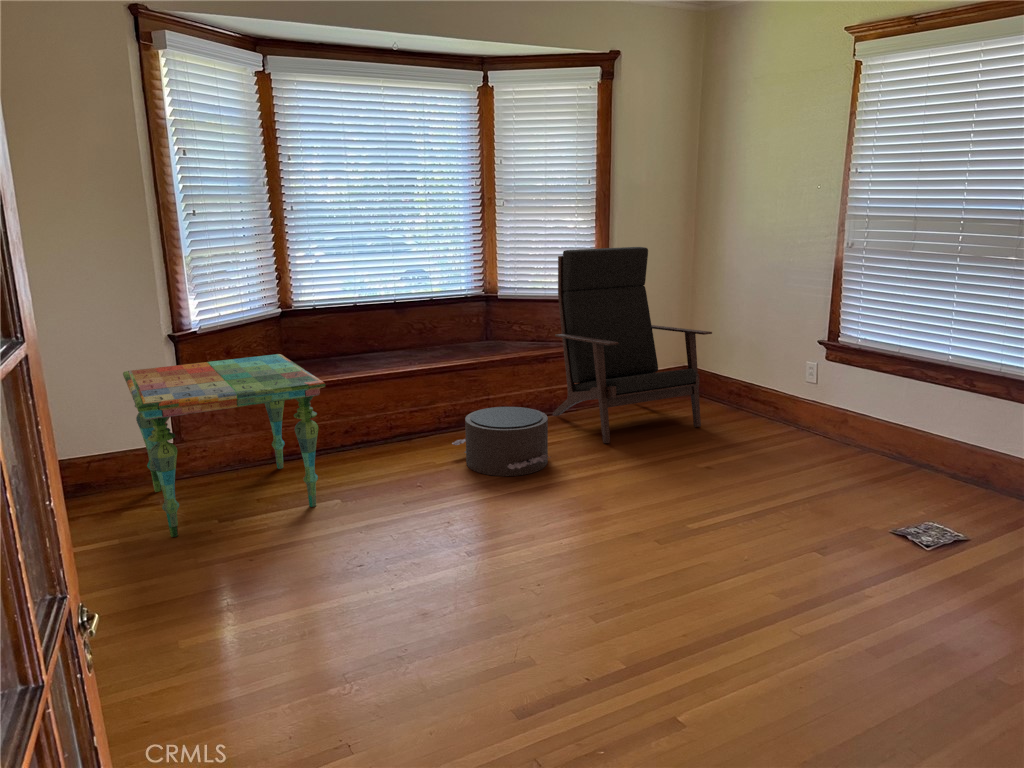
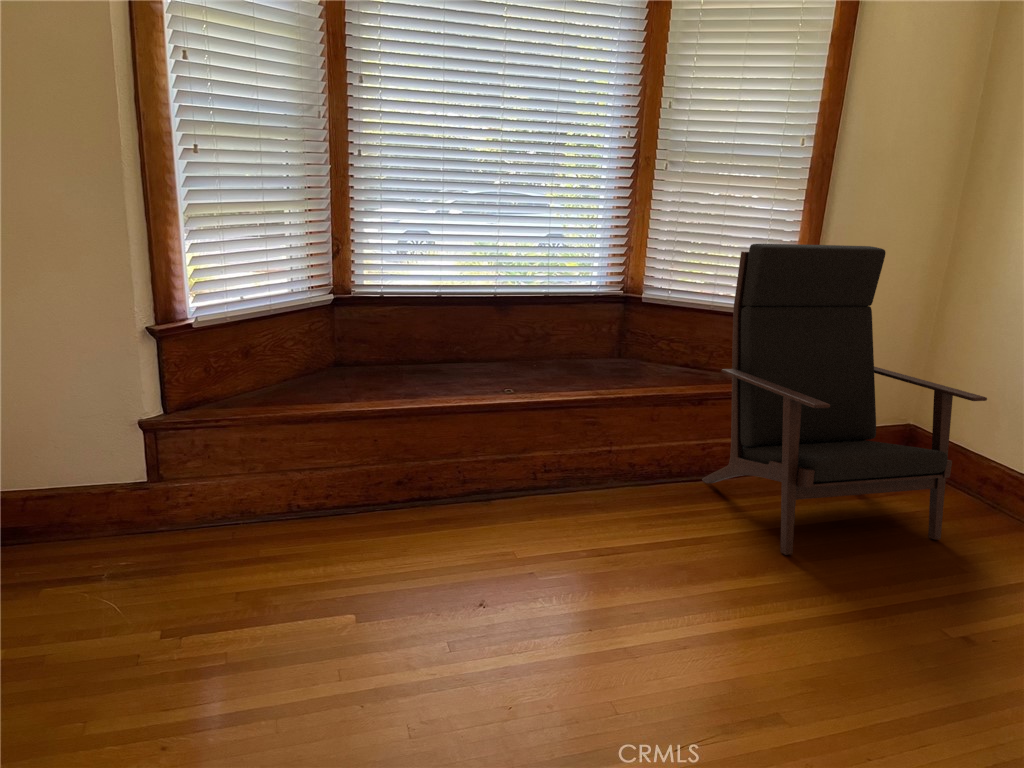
side table: present [123,354,325,537] -> none [6,368,333,662]
pouf: present [452,407,550,476] -> none [544,479,698,607]

